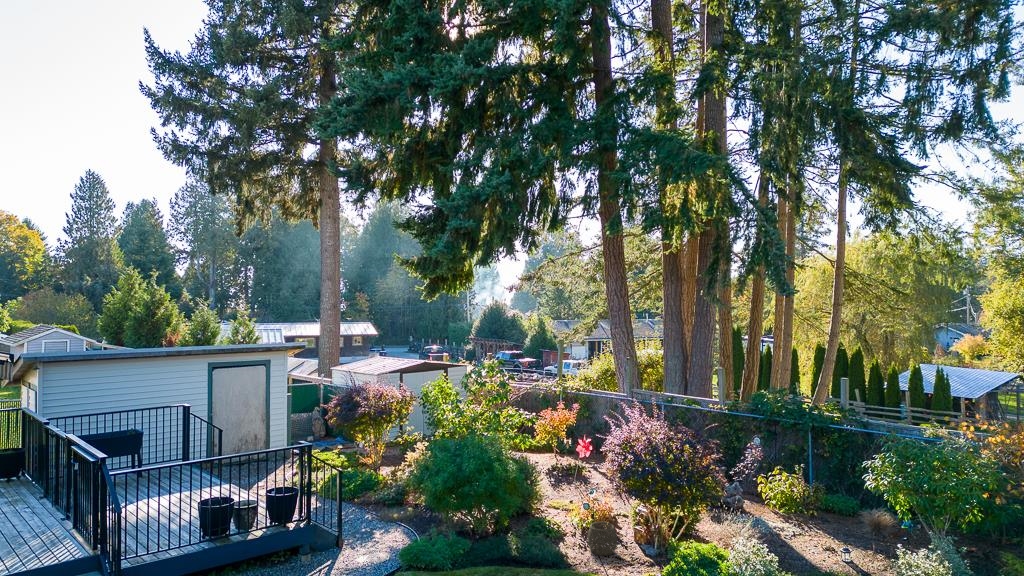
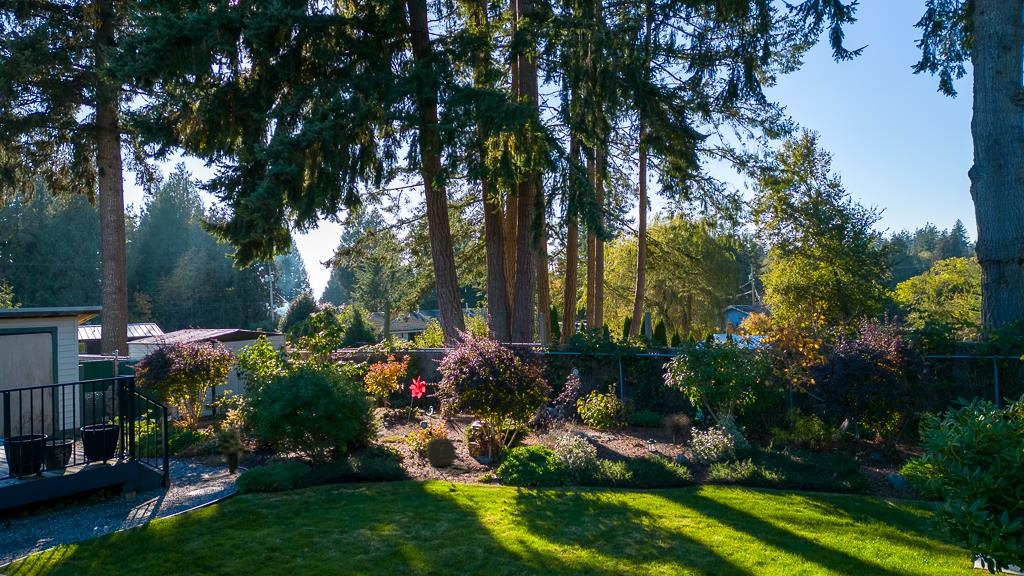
potted plant: none [393,475,419,523] -> present [216,427,244,475]

